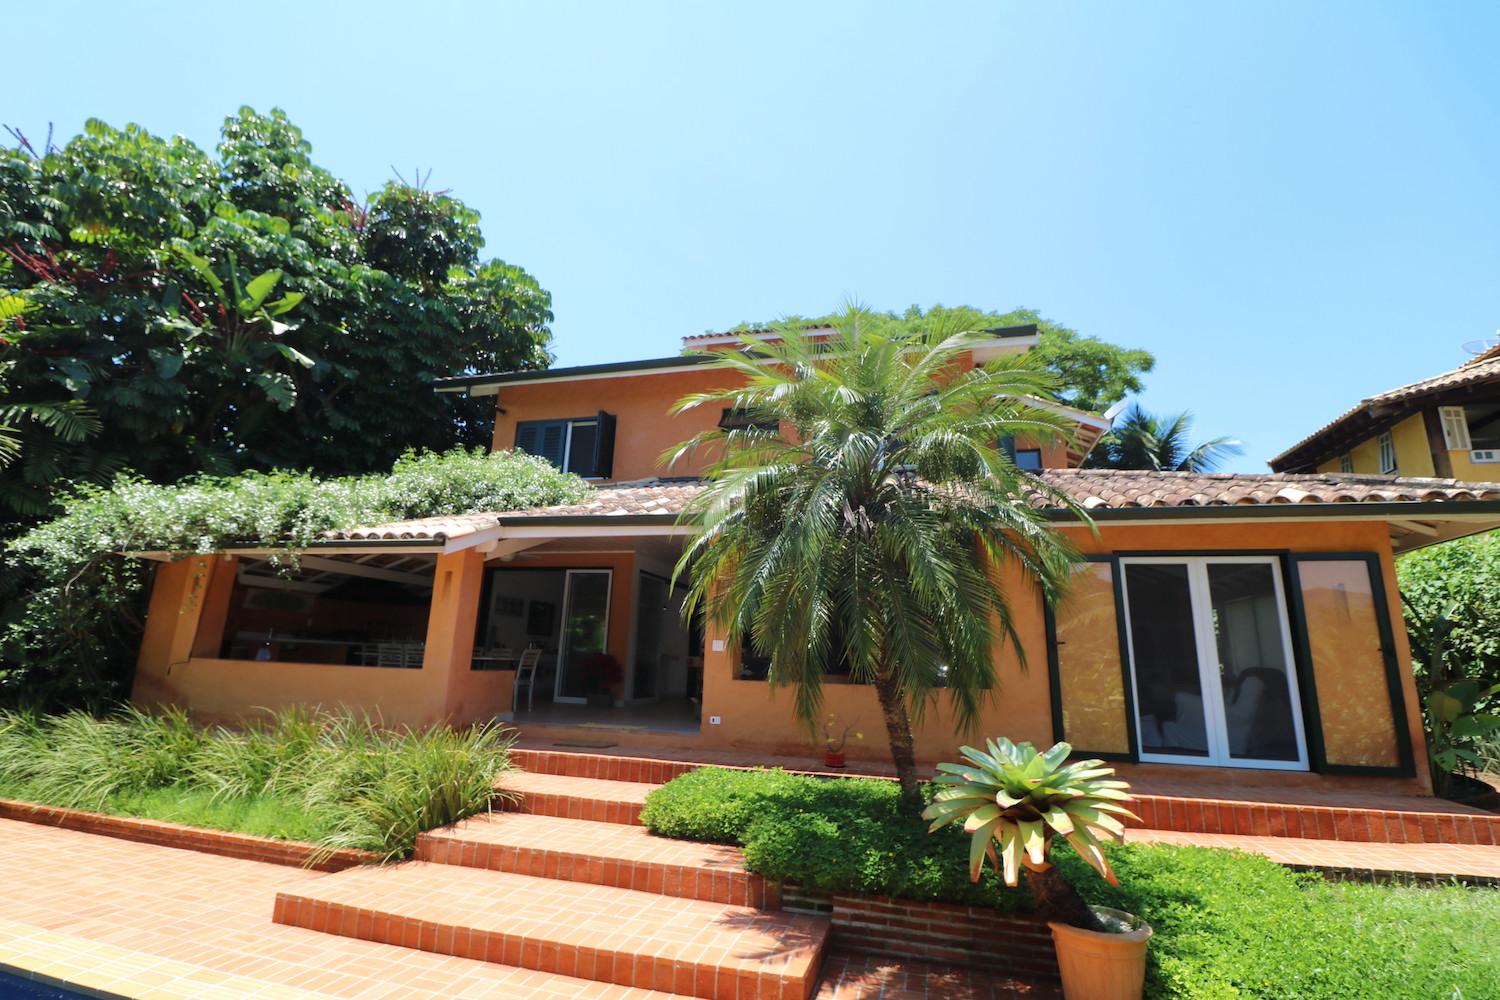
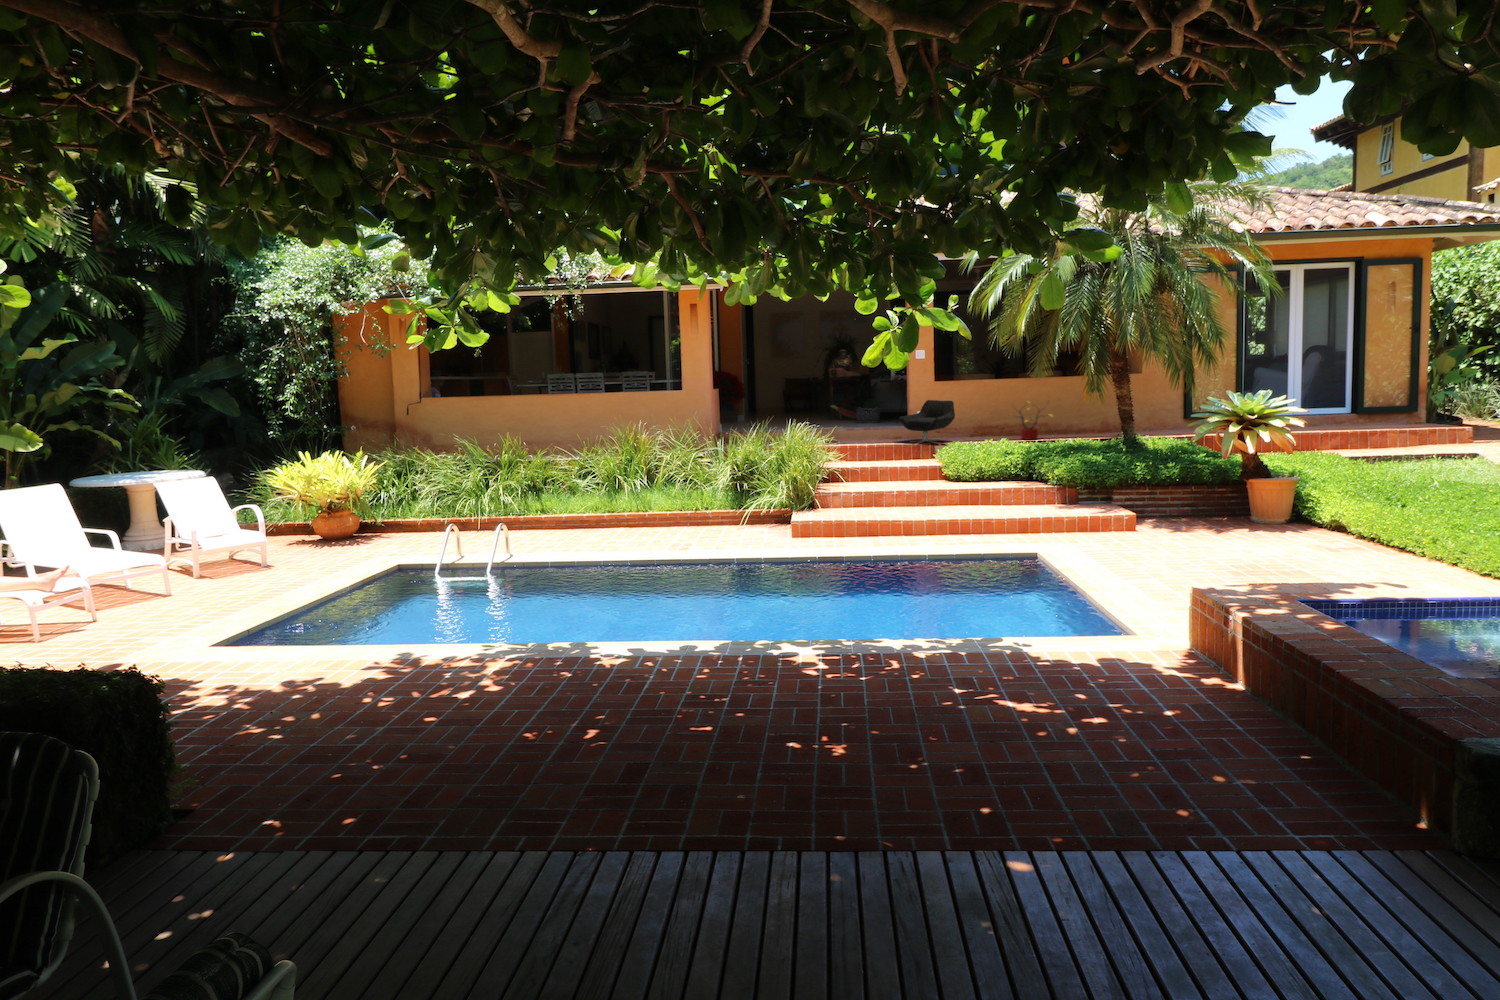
lounge chair: none [673,702,741,762] -> present [899,400,955,445]

